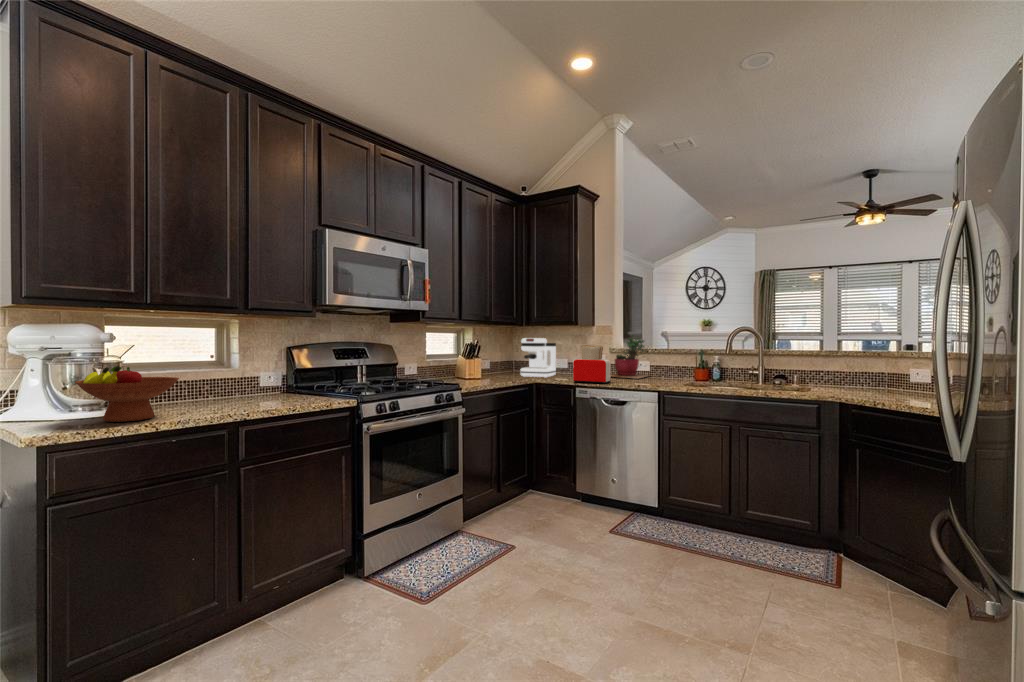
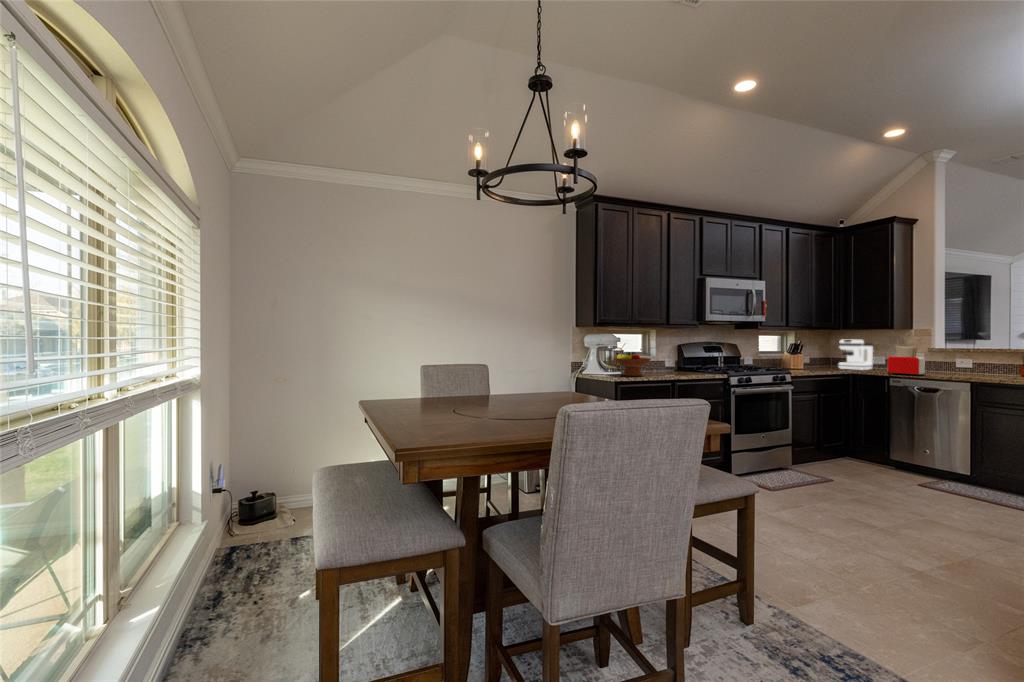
succulent plant: present [611,335,648,379] -> none [923,337,973,374]

